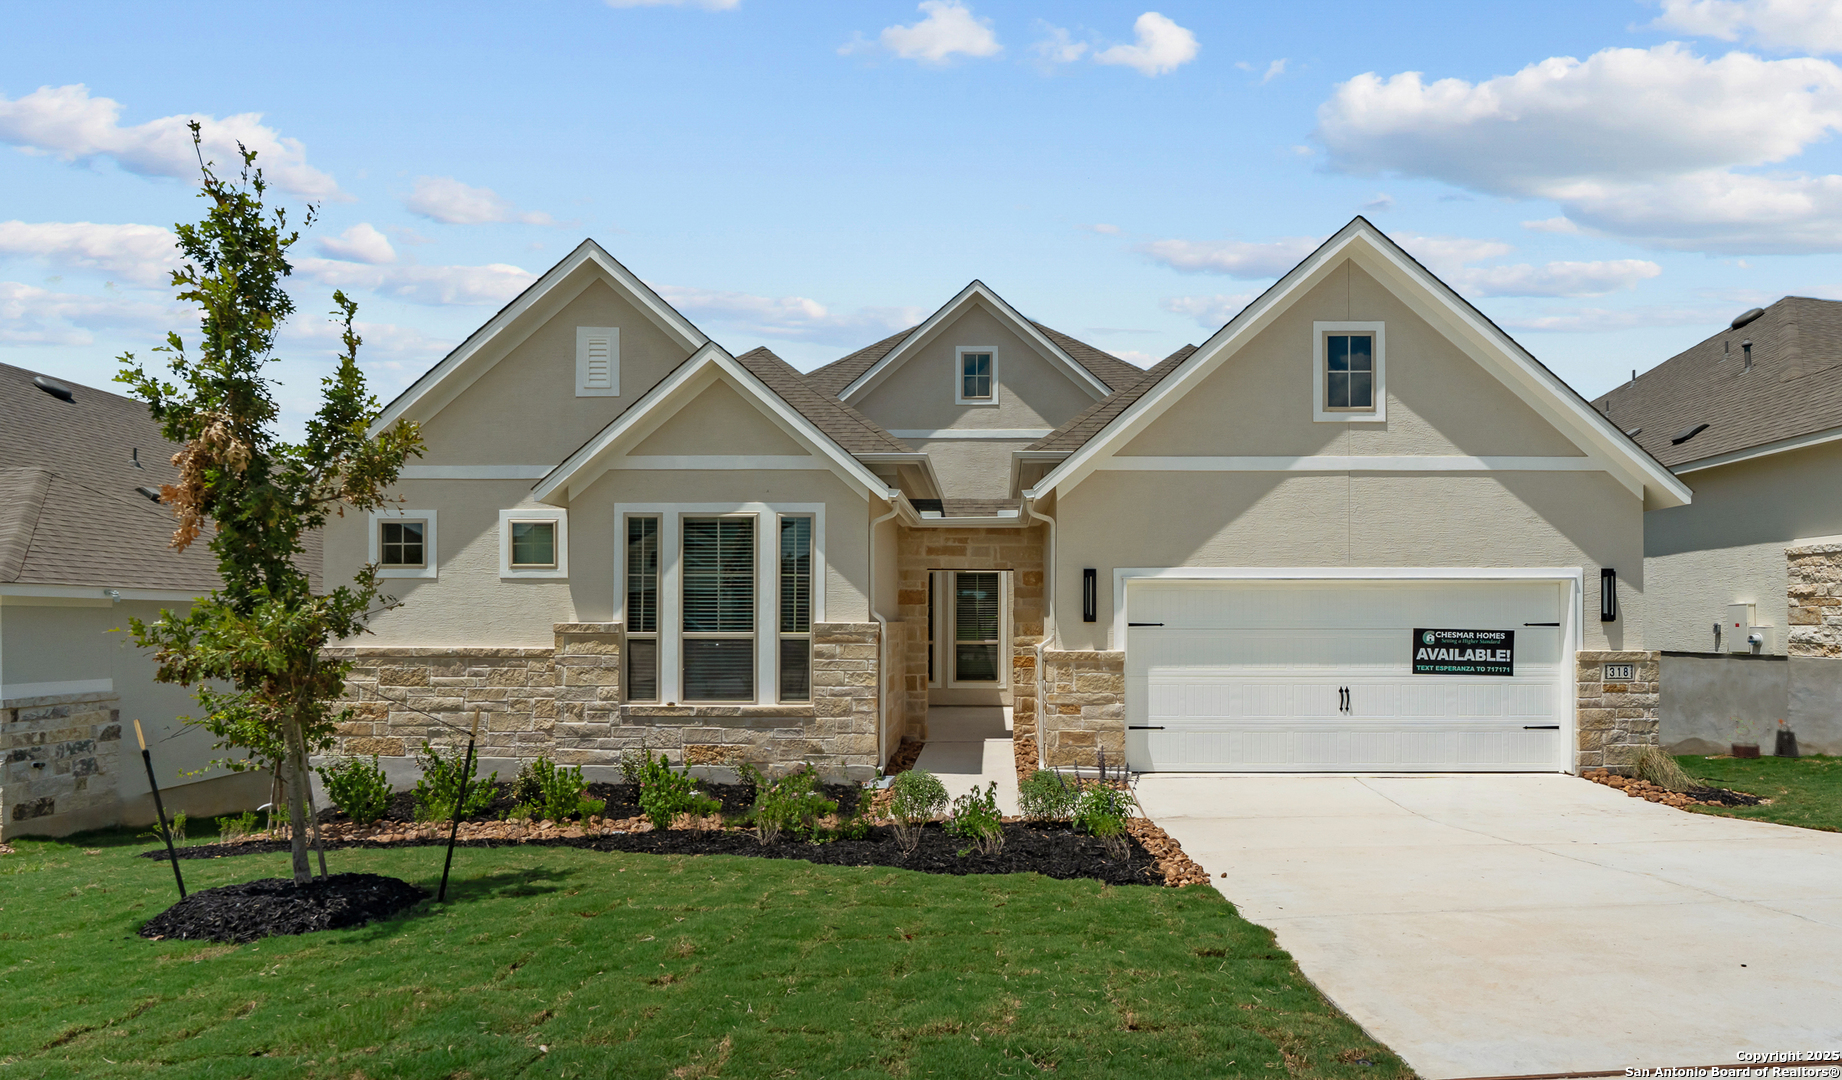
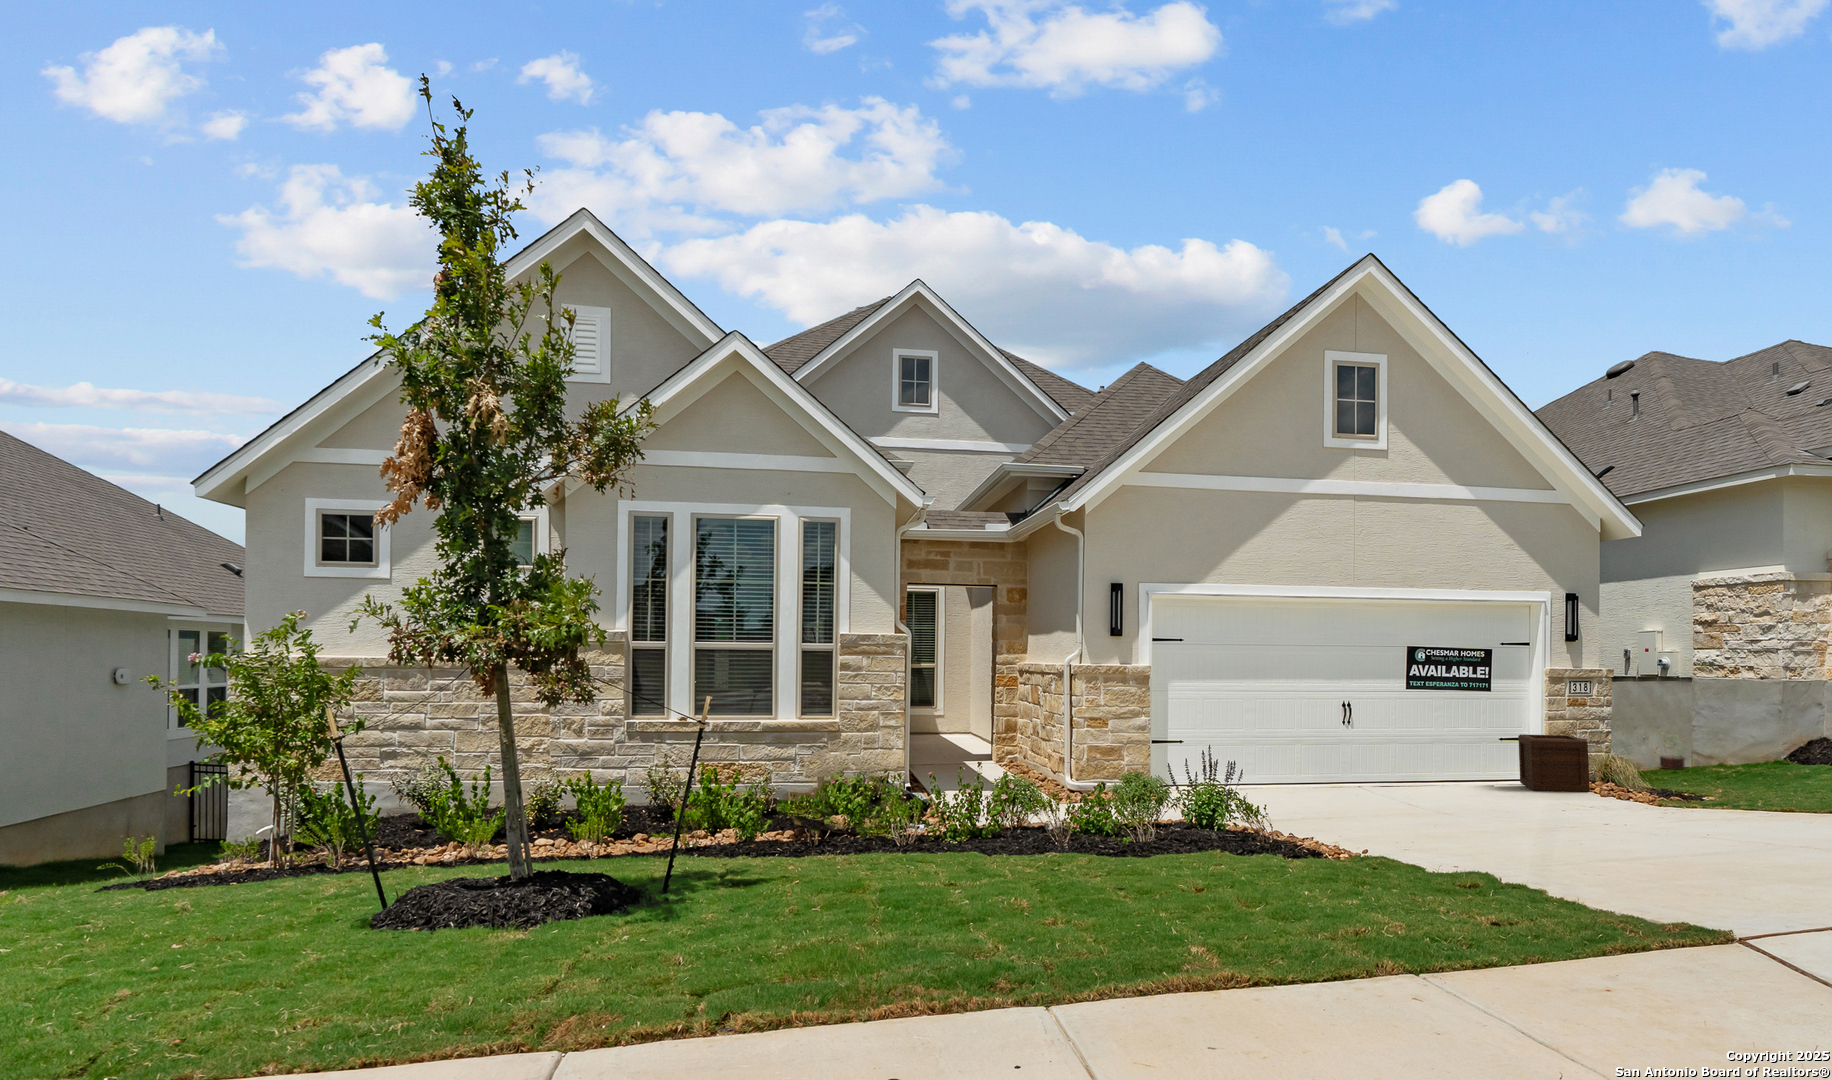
watering can: present [1774,719,1800,757] -> none [1693,733,1716,768]
wooden crate: none [1544,722,1617,786] -> present [1518,735,1590,792]

